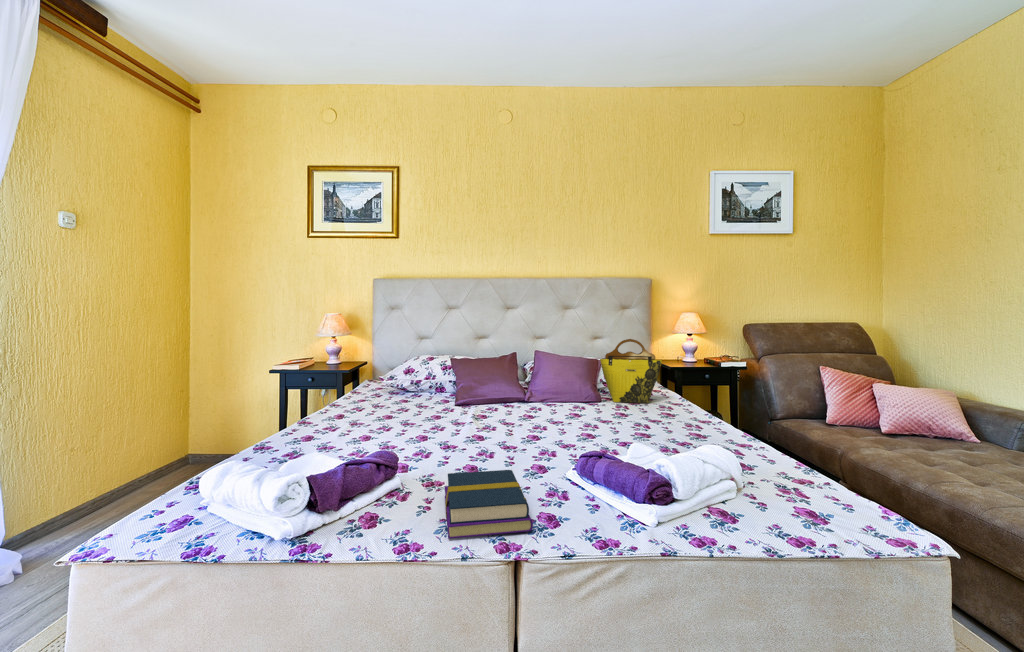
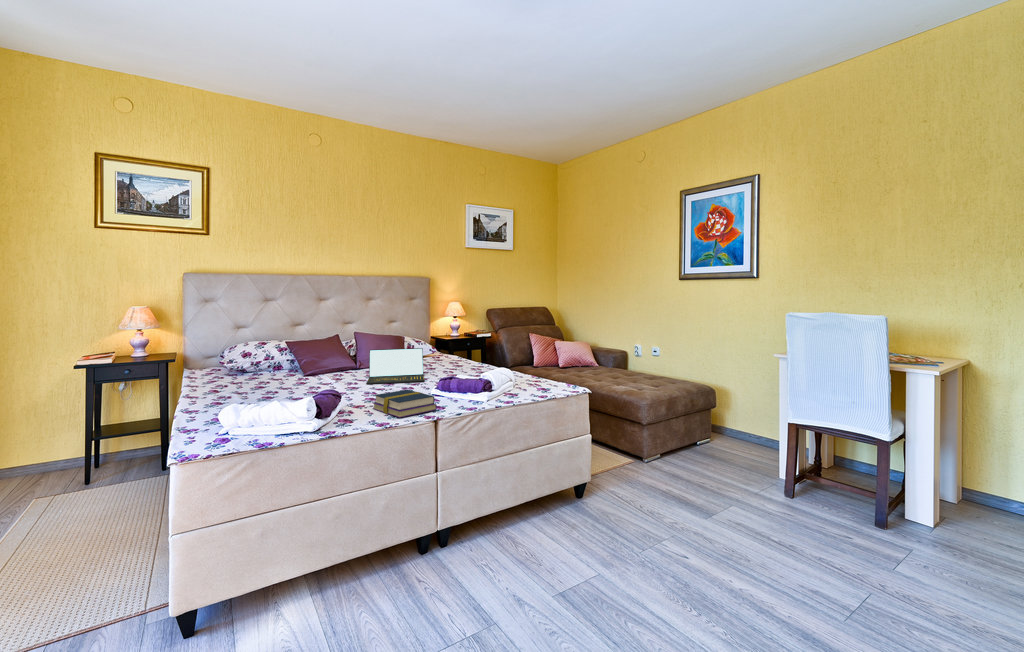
tote bag: present [600,339,662,403] -> none [406,320,447,364]
laptop: none [504,381,600,443] -> present [367,348,424,384]

